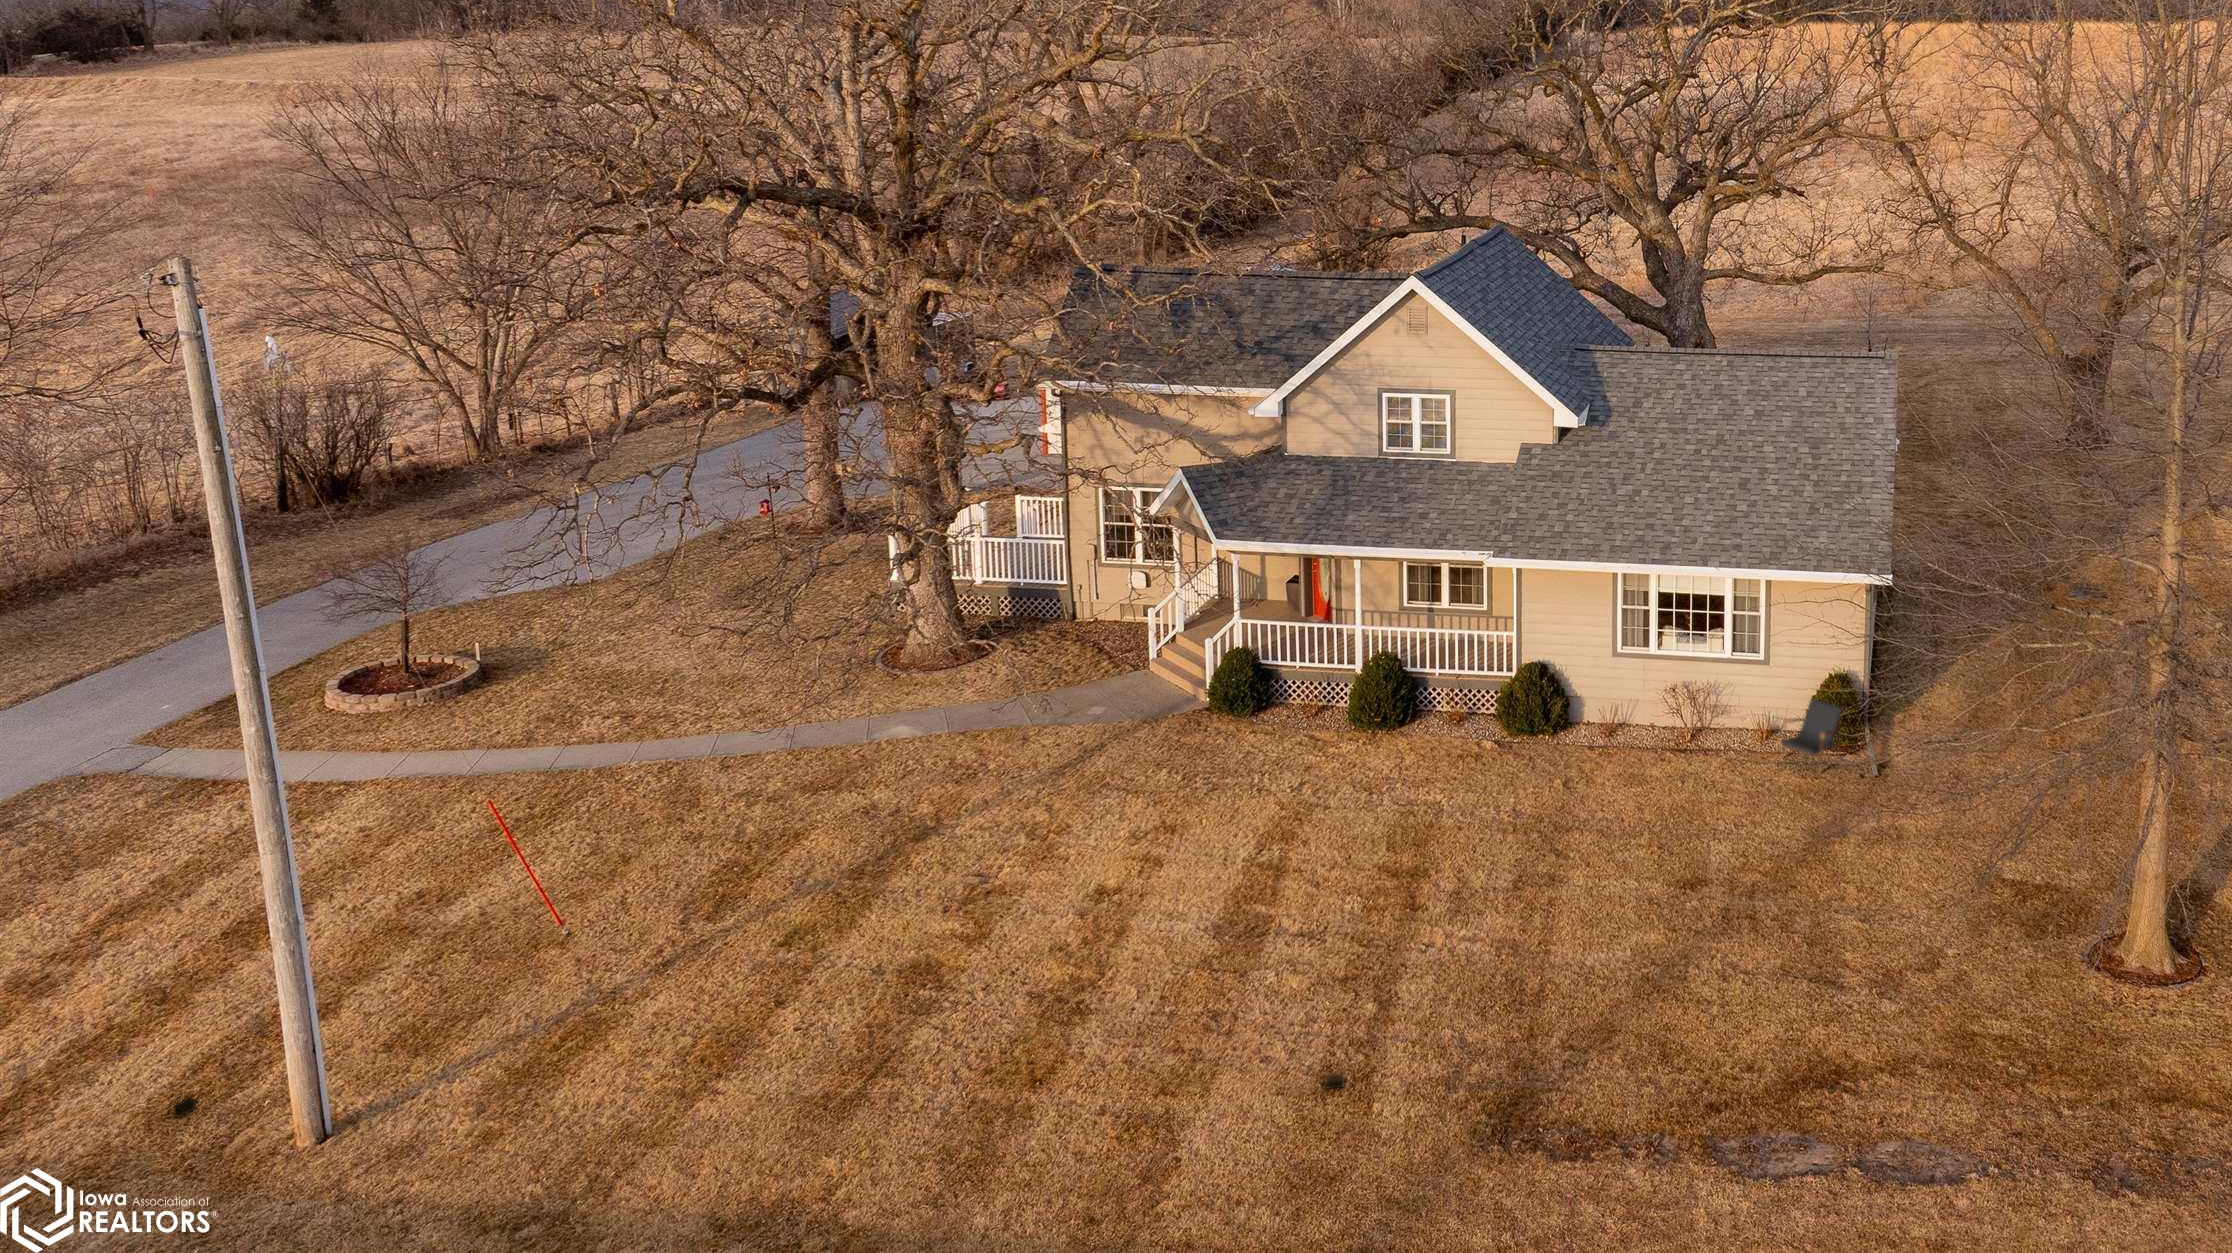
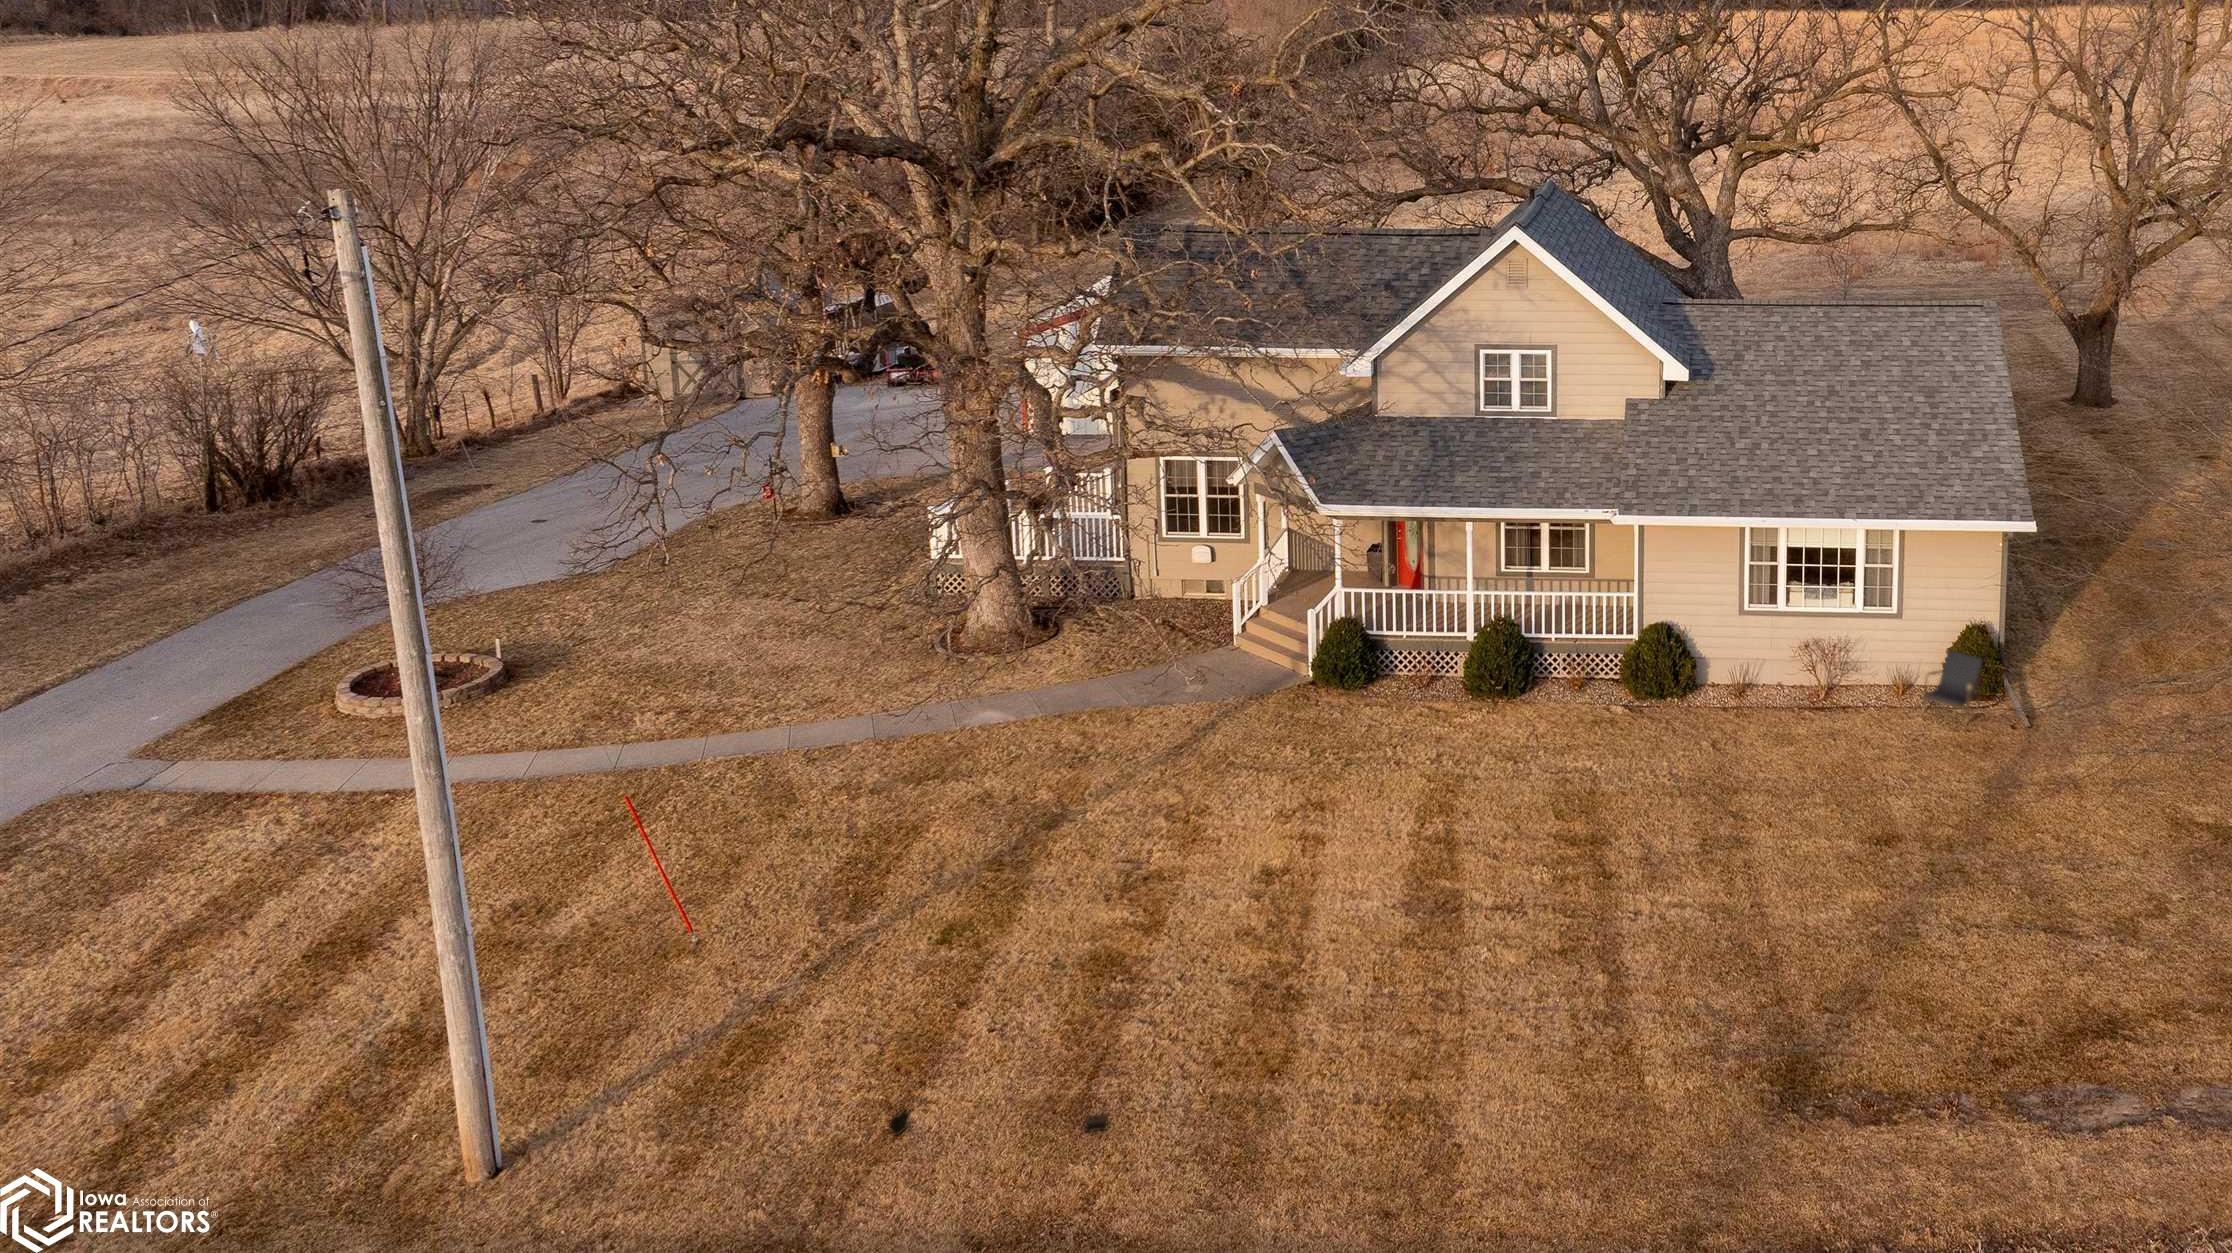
decorative plant: present [1319,1060,1346,1089] -> present [1076,1102,1108,1132]
watering can: present [168,1094,199,1117] -> present [889,1108,910,1135]

